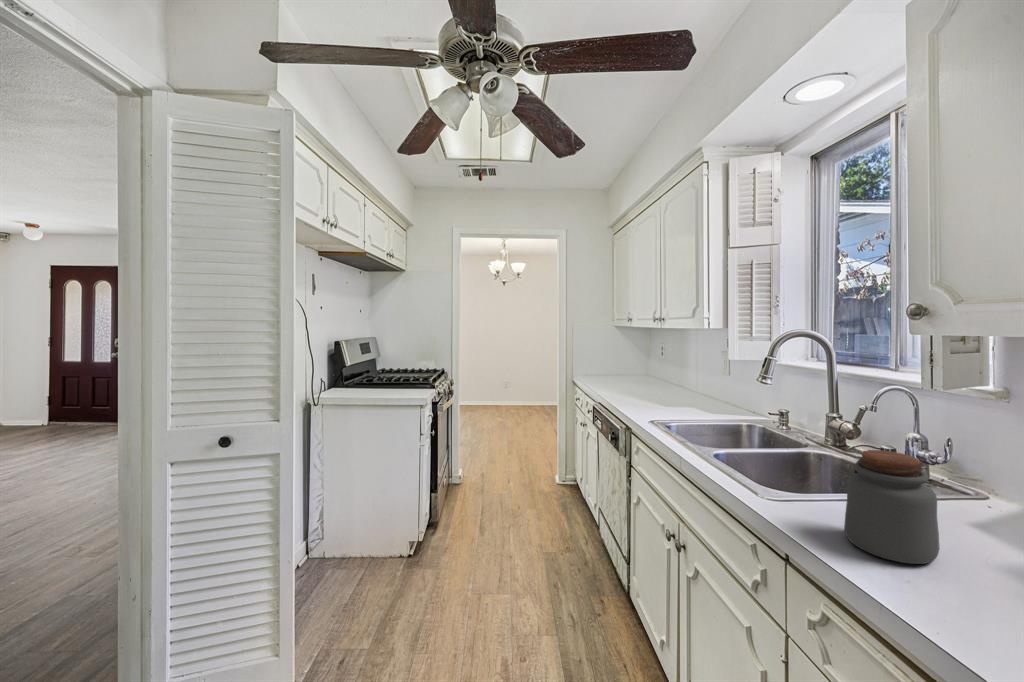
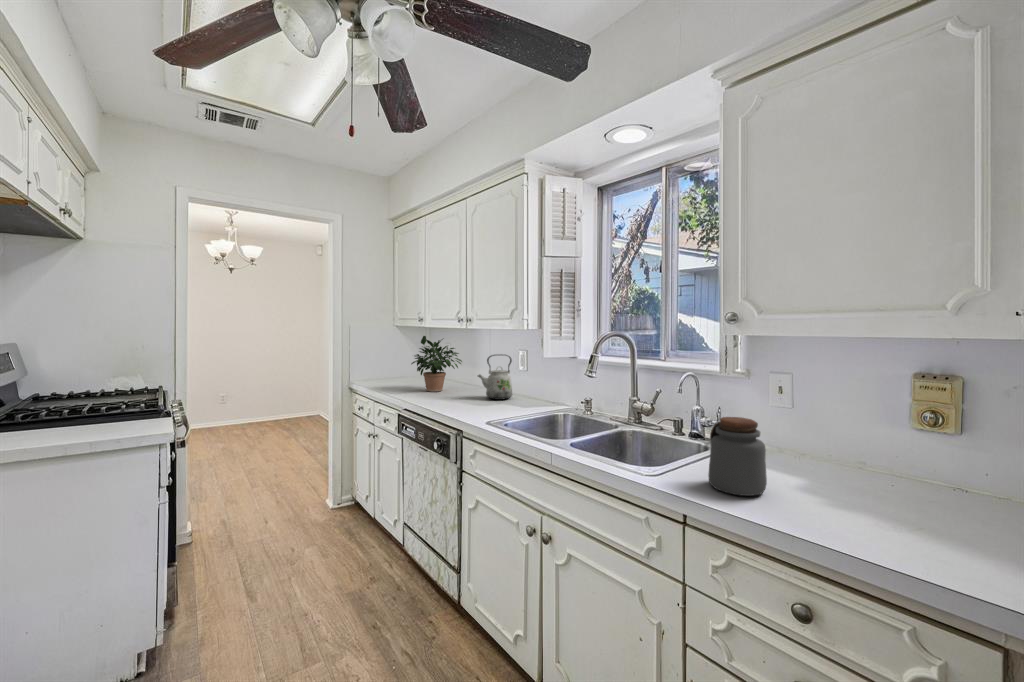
potted plant: none [614,335,664,389] -> present [411,336,462,392]
kettle: none [667,355,707,402] -> present [478,355,512,400]

